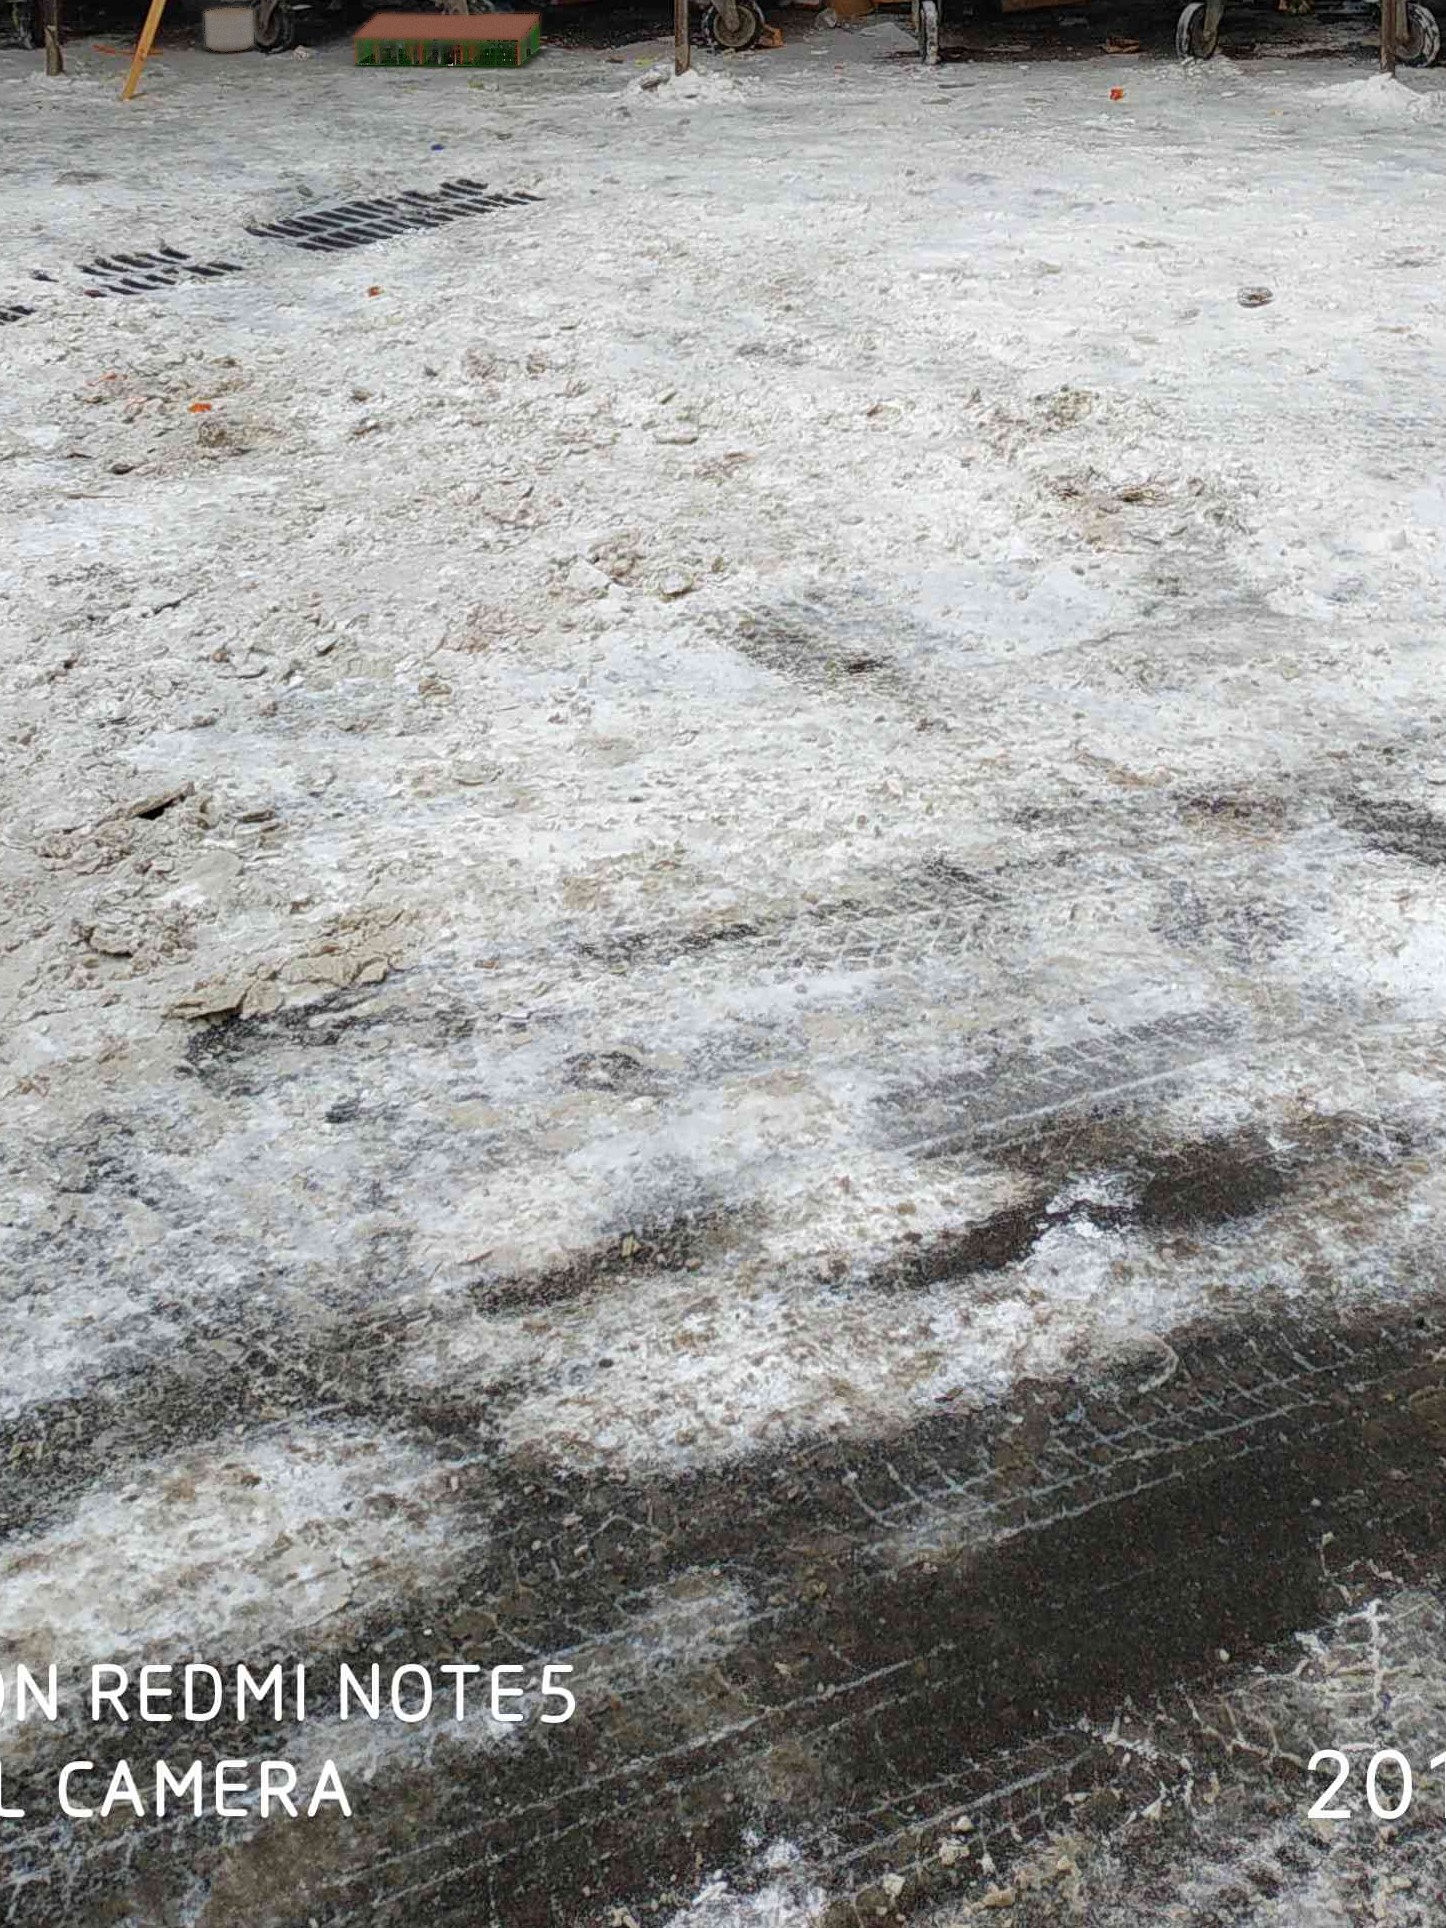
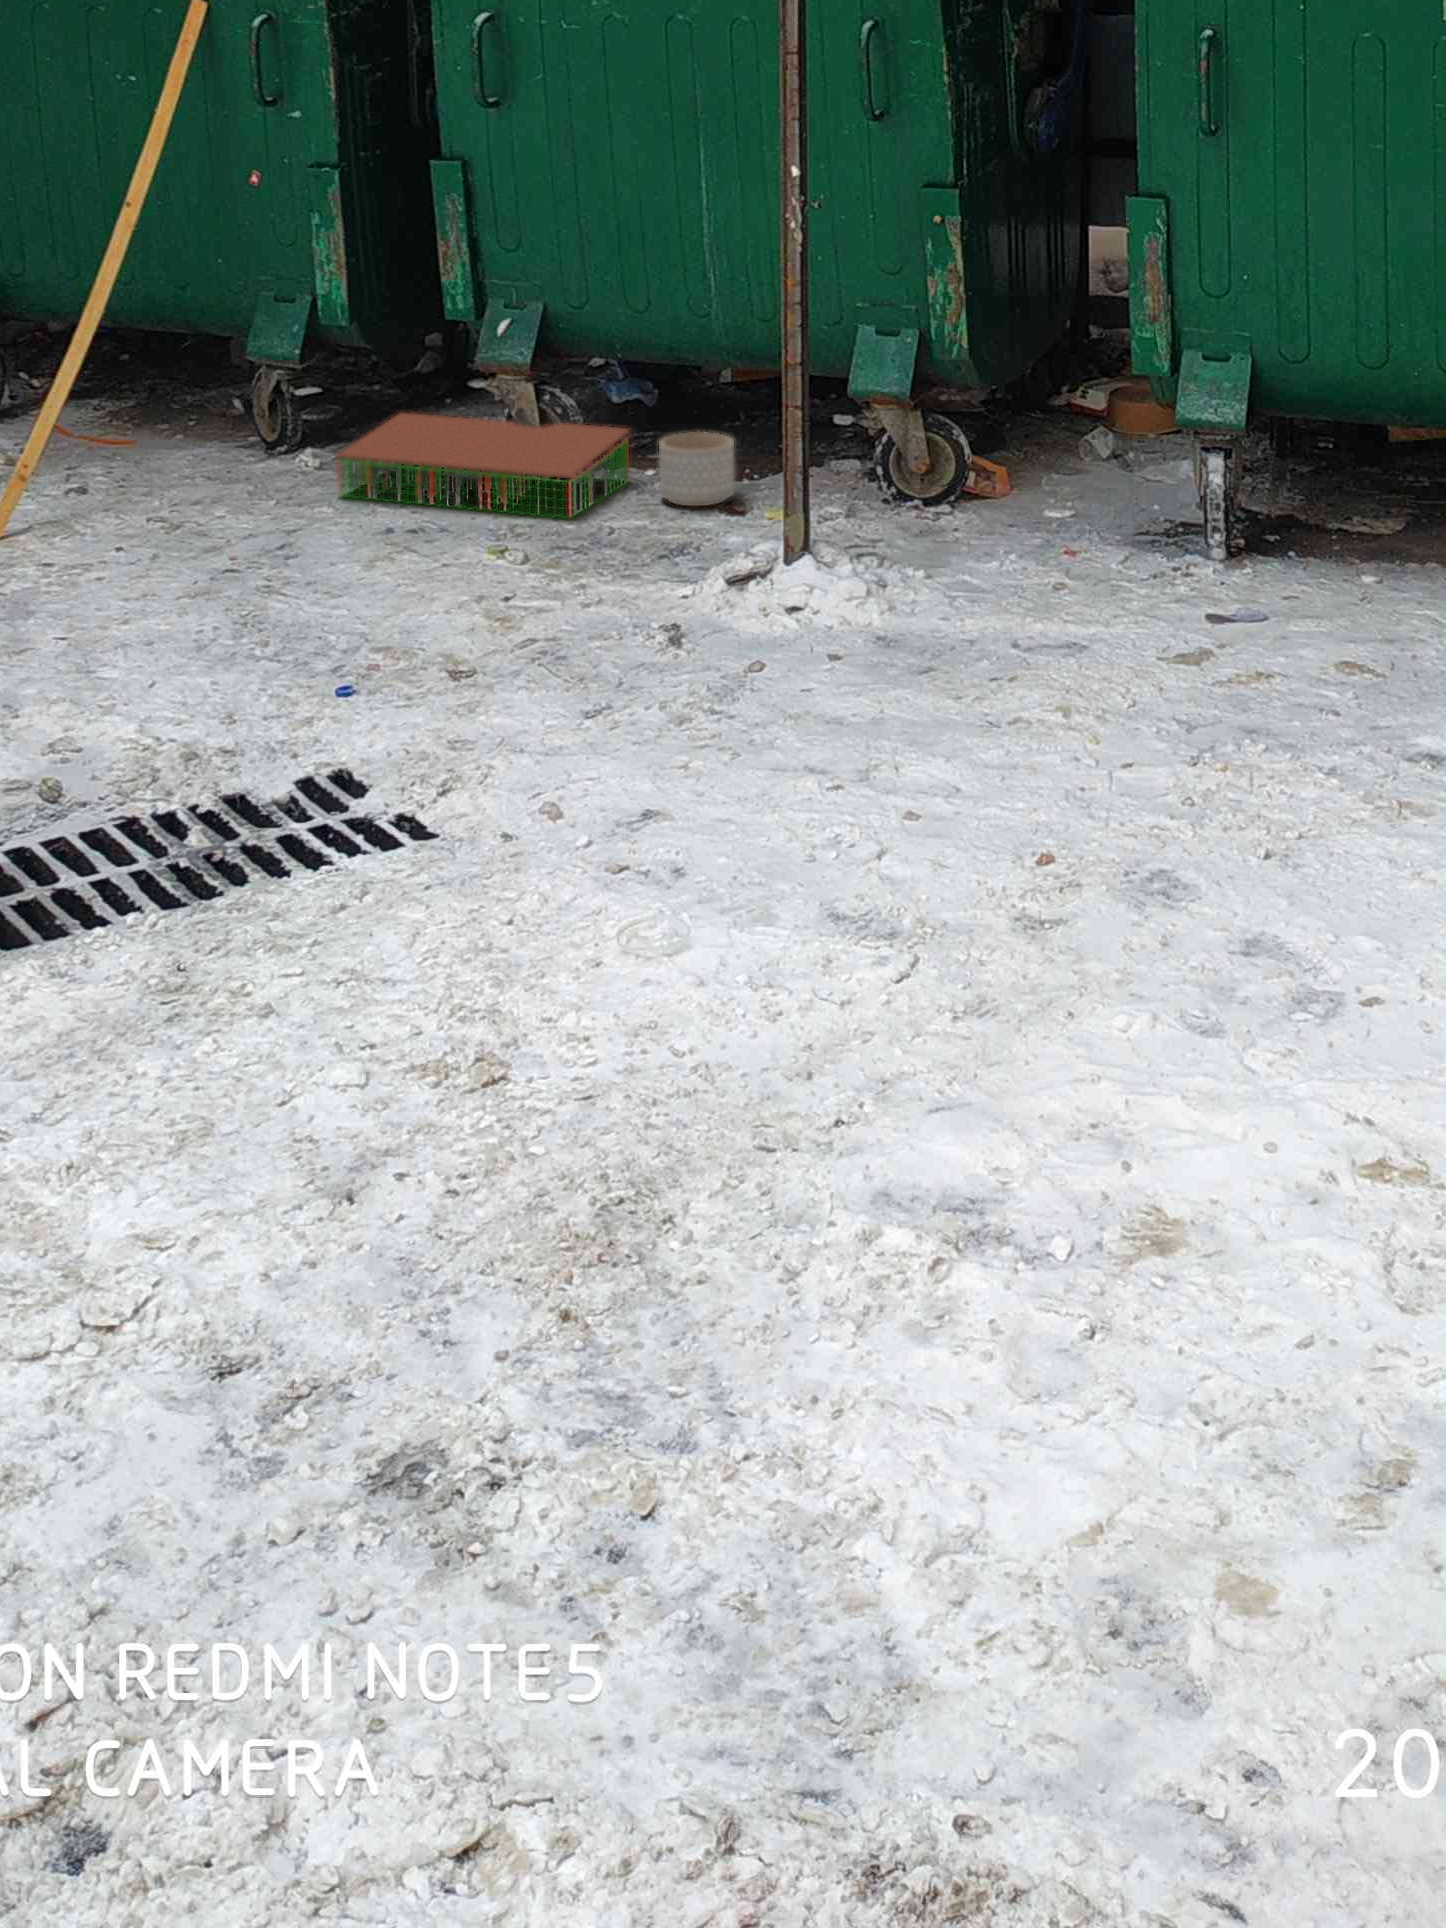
planter: present [205,8,254,52] -> present [659,432,735,506]

